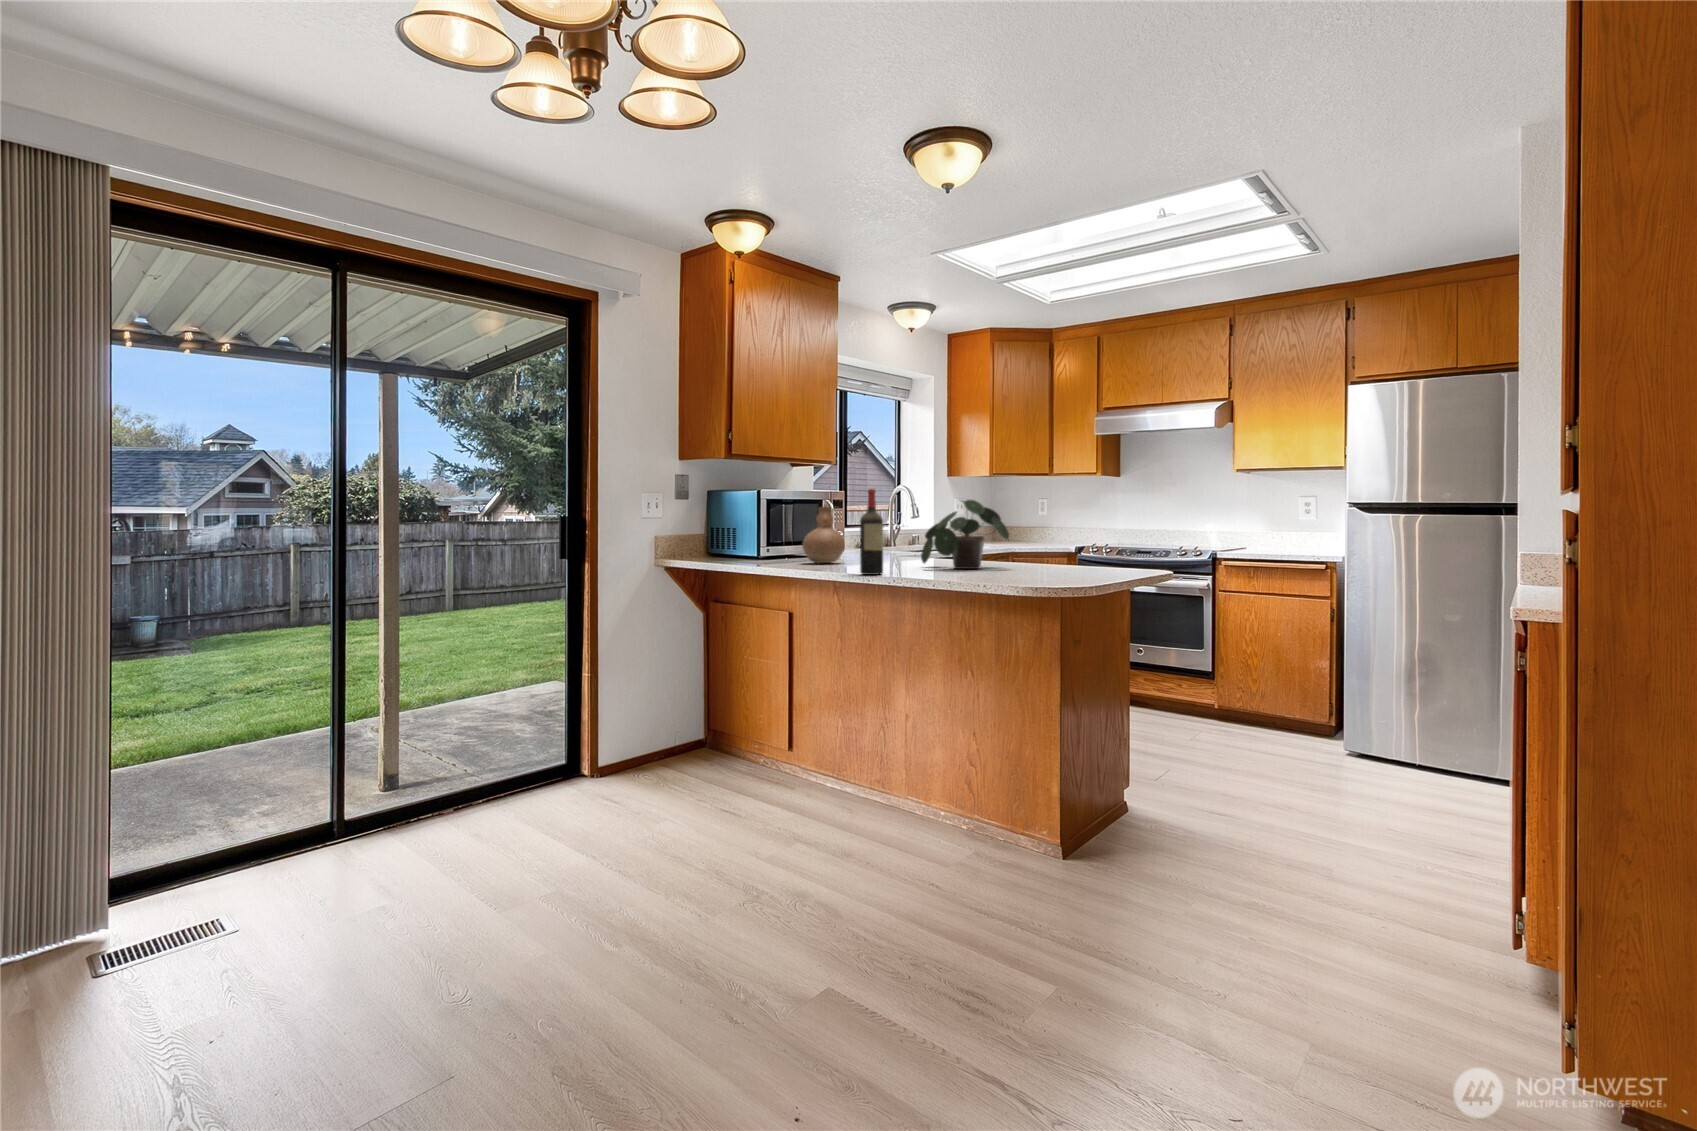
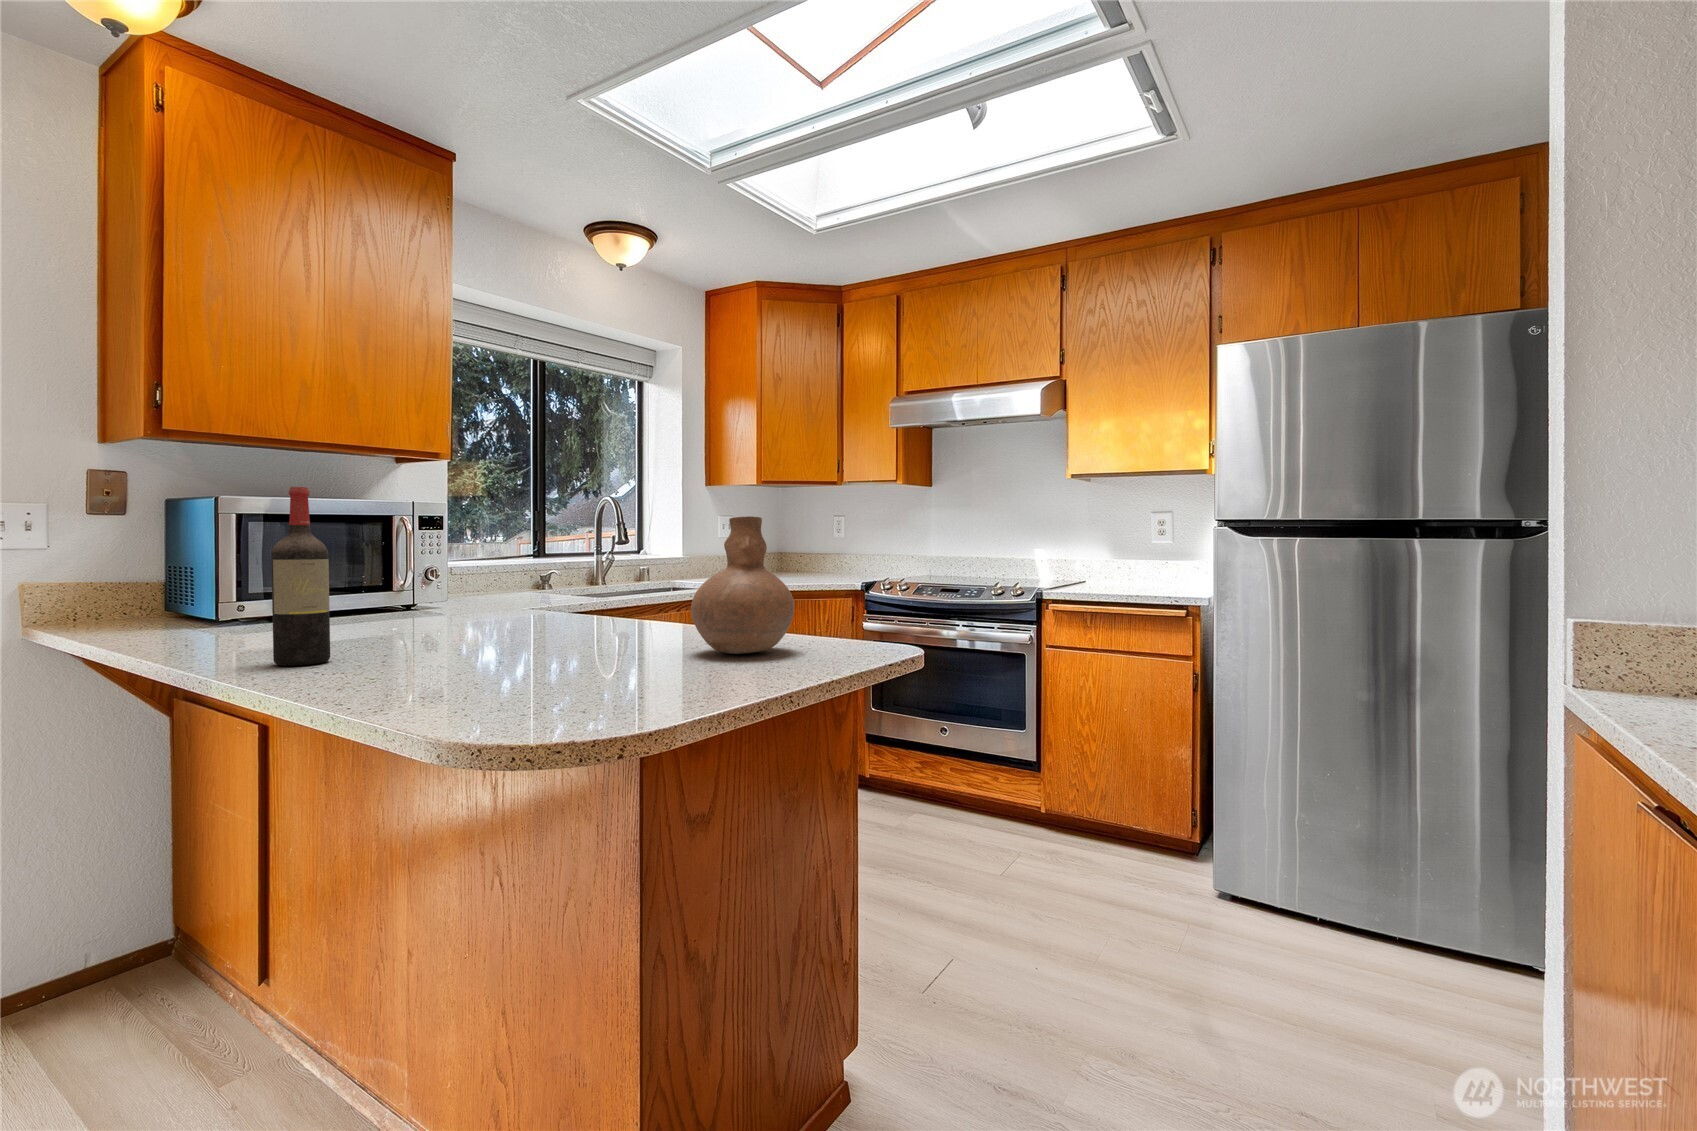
potted plant: present [921,500,1009,569] -> none [474,512,639,640]
vase: present [802,507,845,563] -> present [691,516,794,654]

